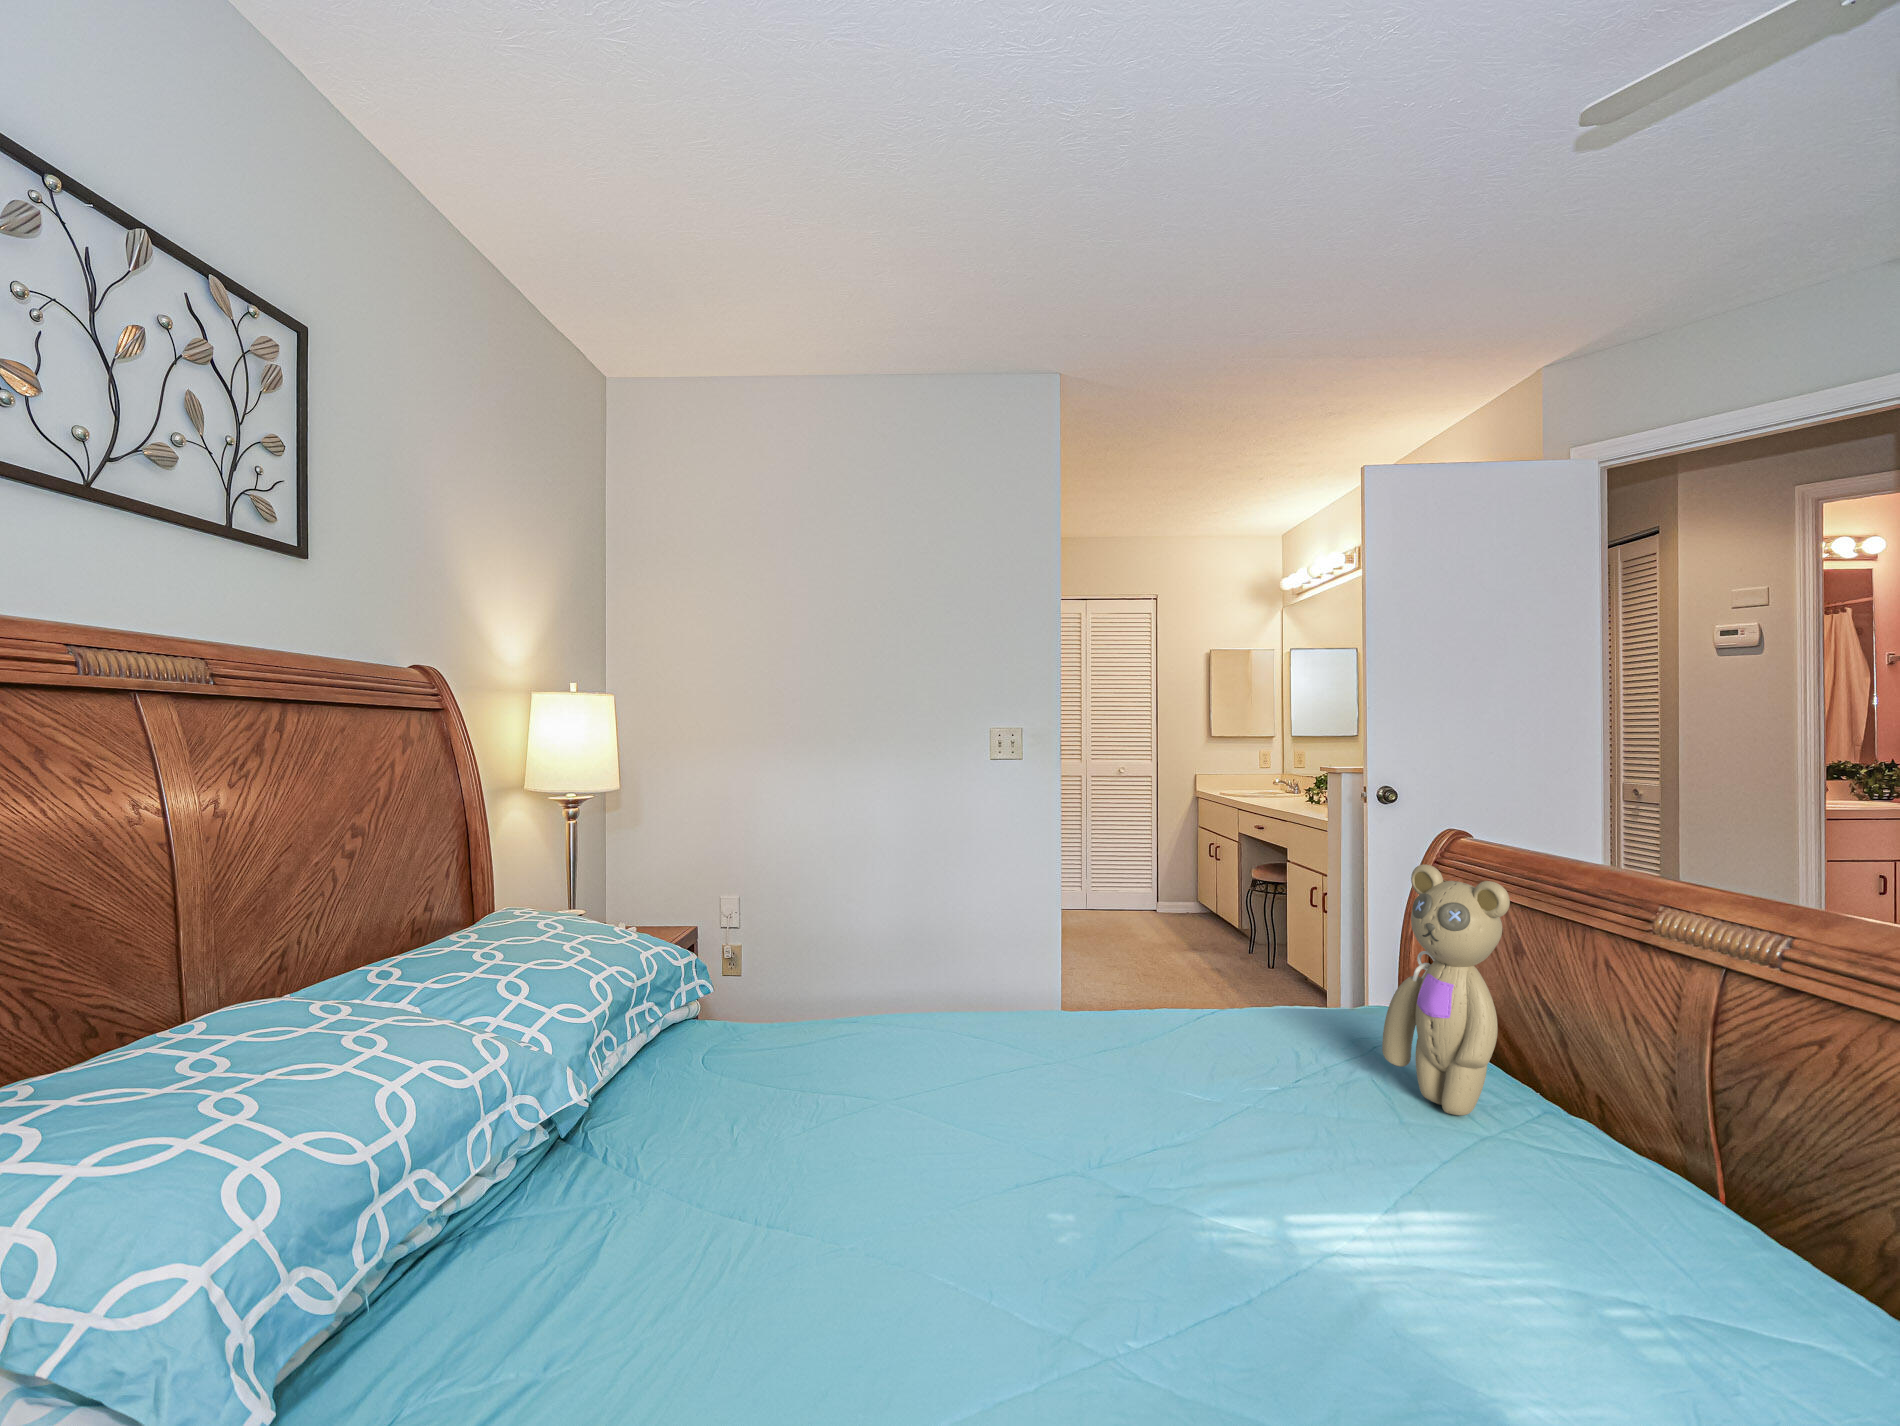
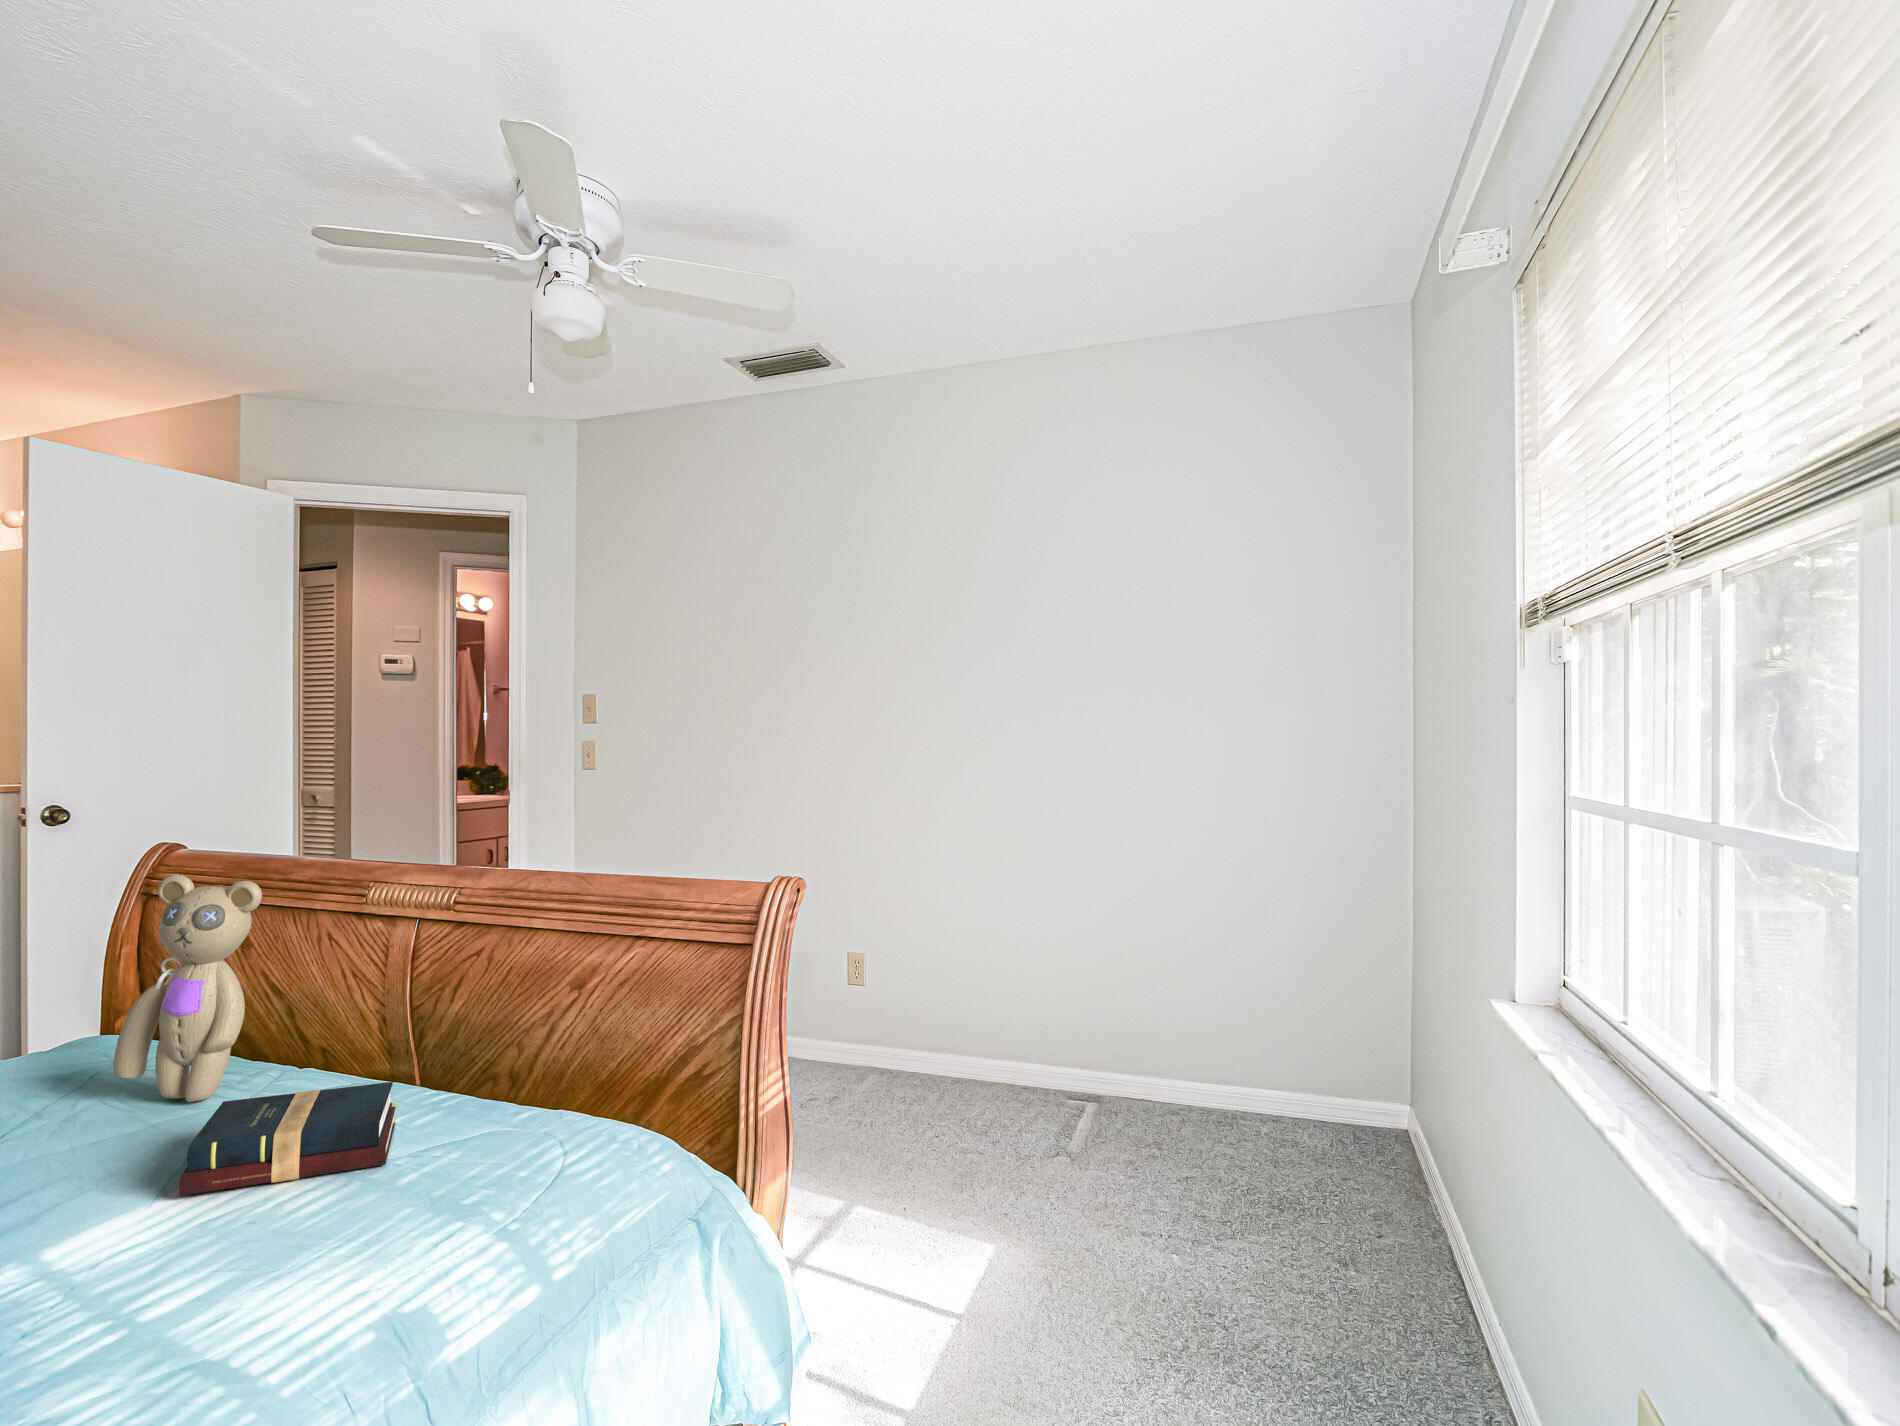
hardback book: none [1401,1135,1682,1327] -> present [179,1082,397,1196]

